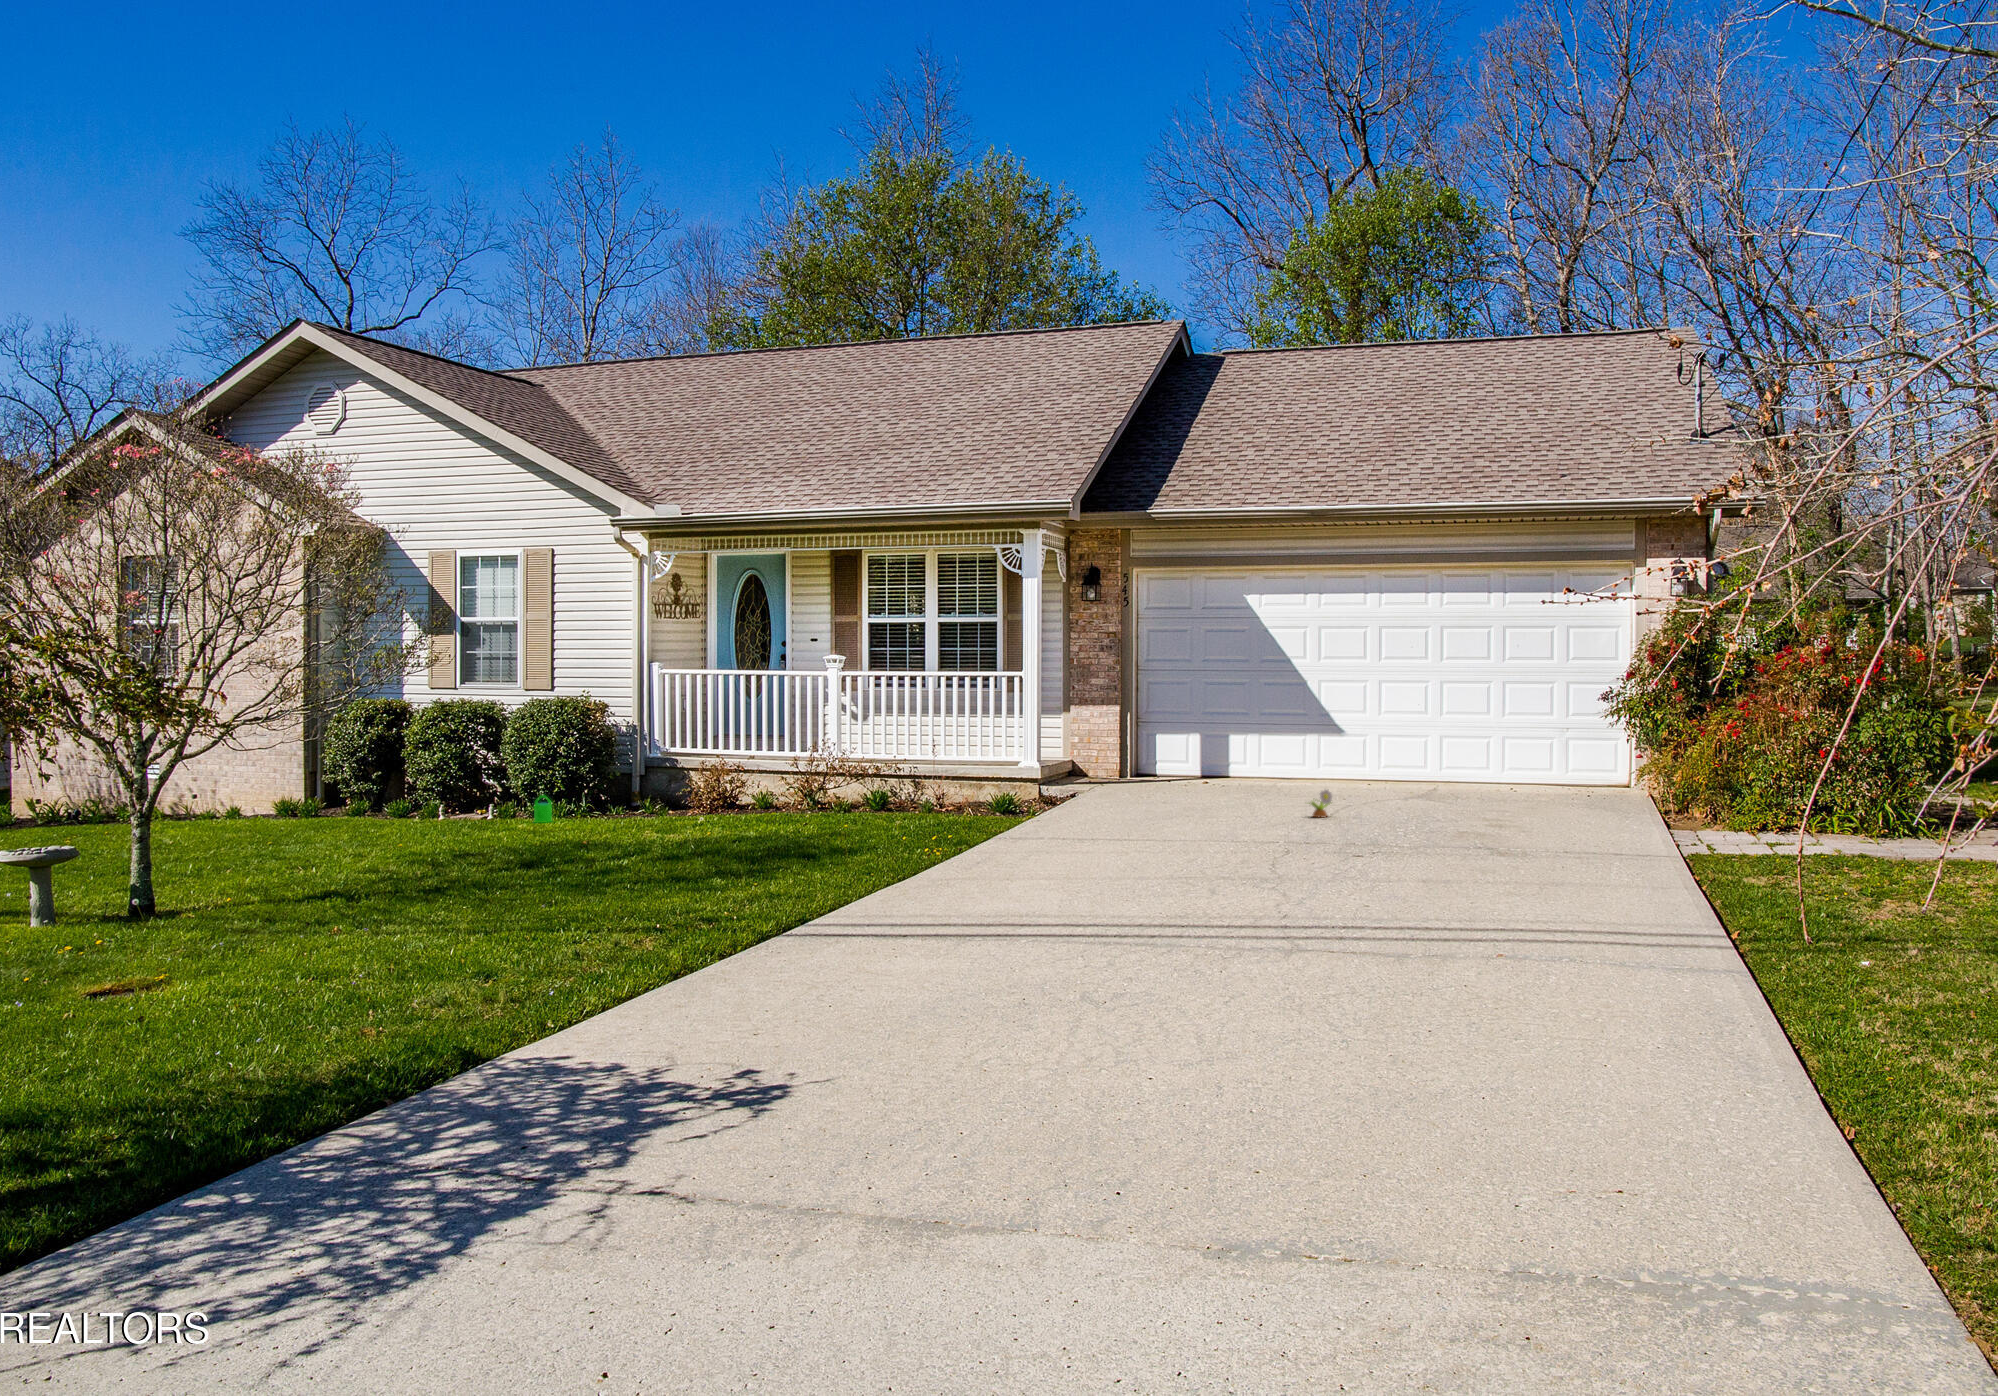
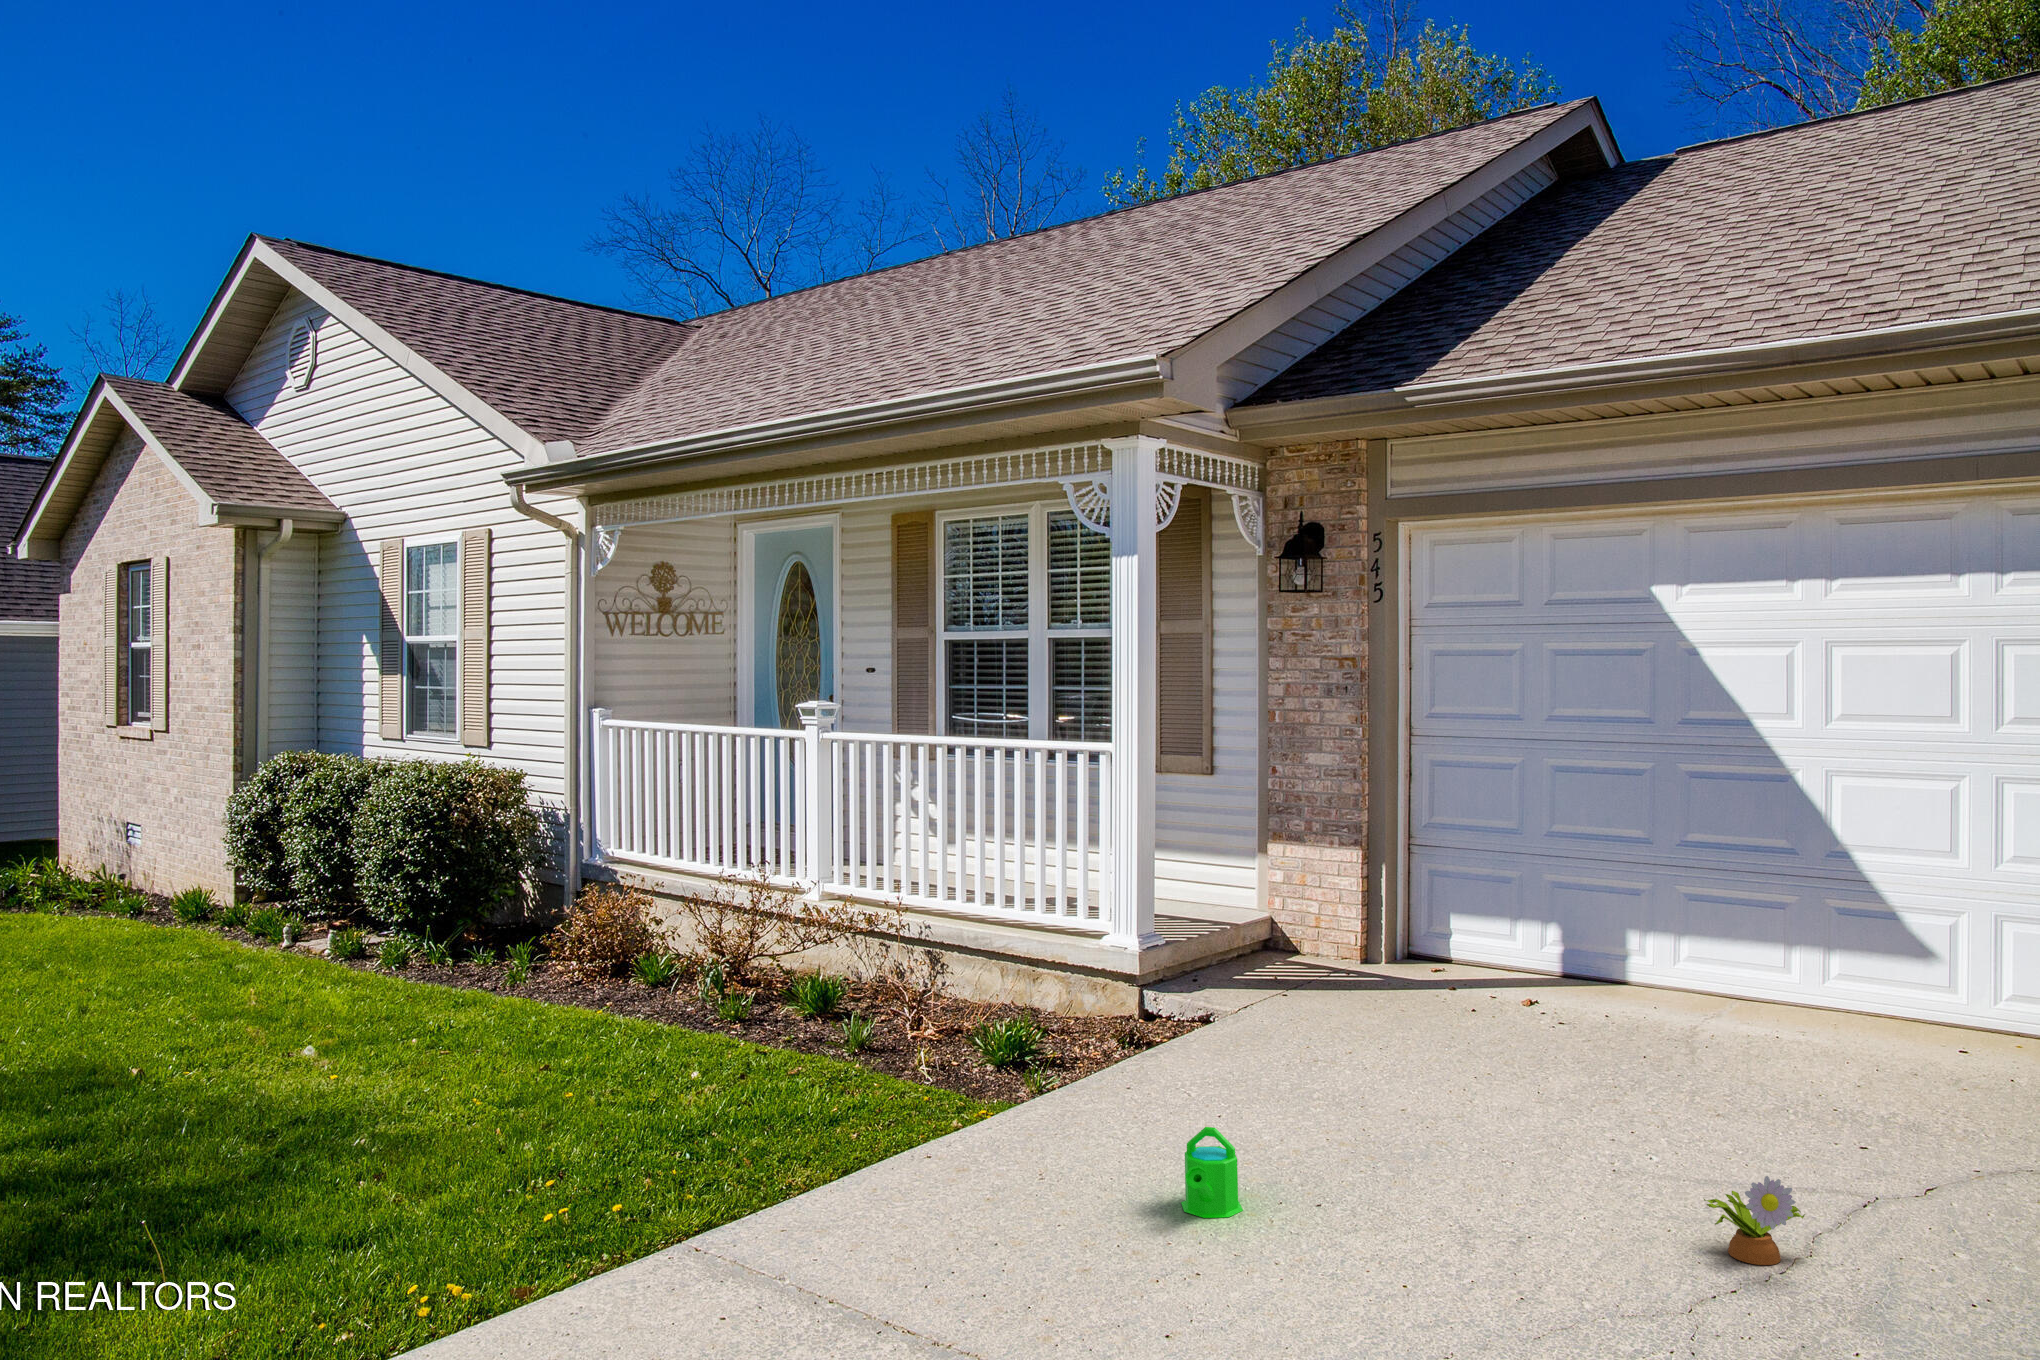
watering can: present [534,795,552,823] -> present [1181,1127,1243,1218]

